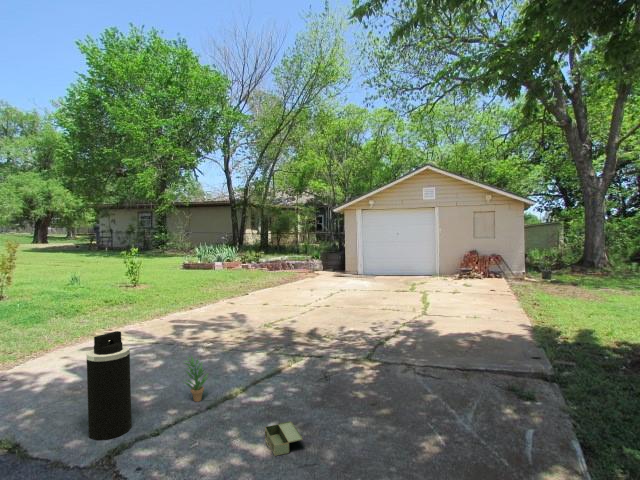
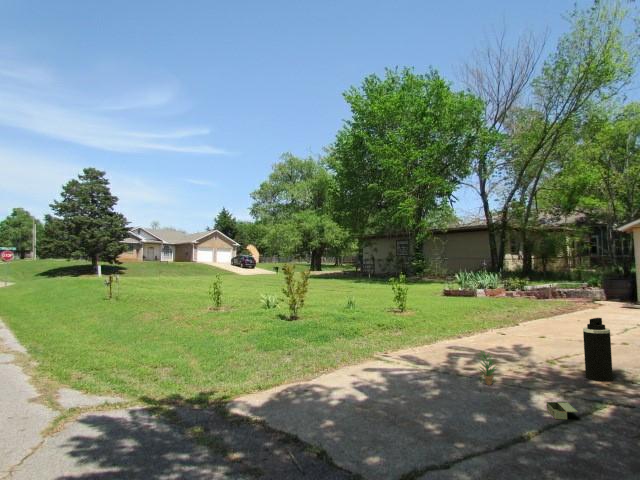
trash can: present [87,331,131,440] -> present [583,318,613,381]

